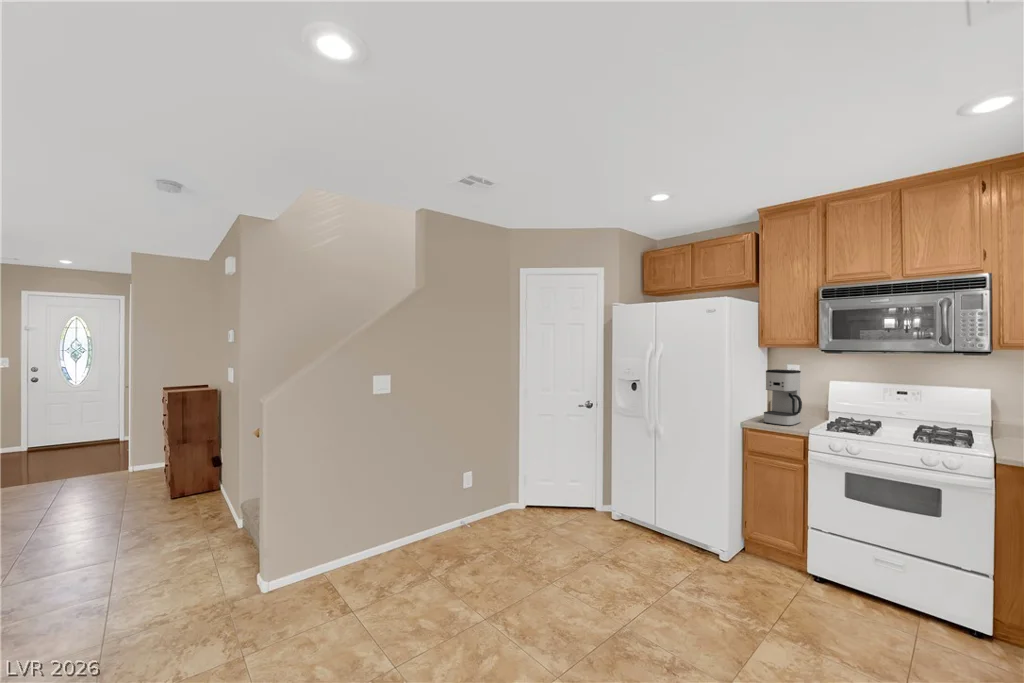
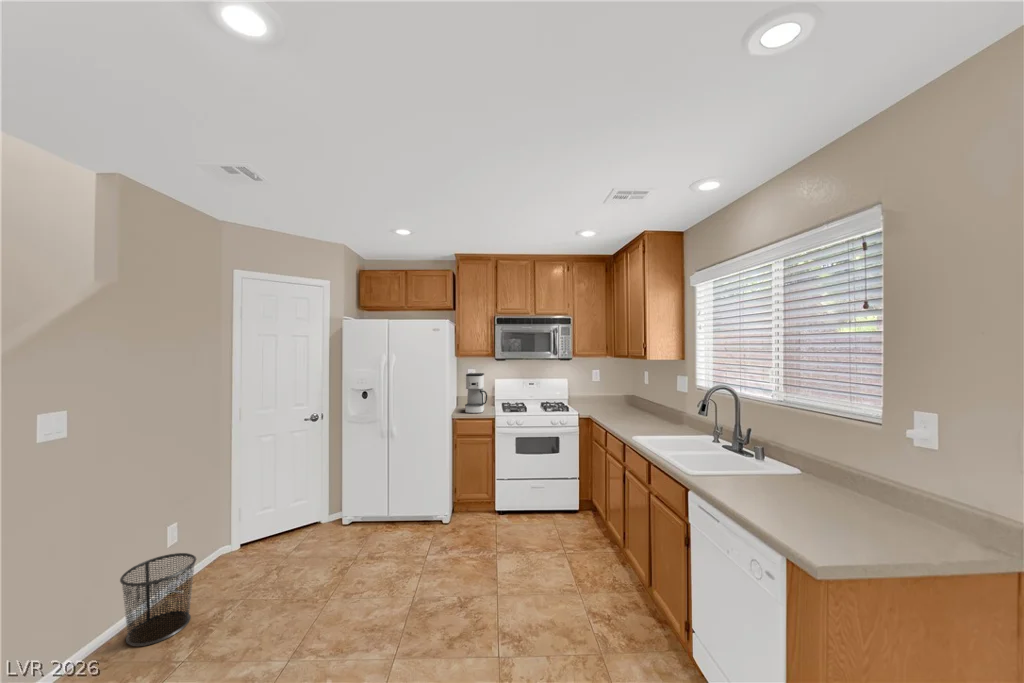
waste bin: none [429,489,473,552] -> present [120,553,196,646]

